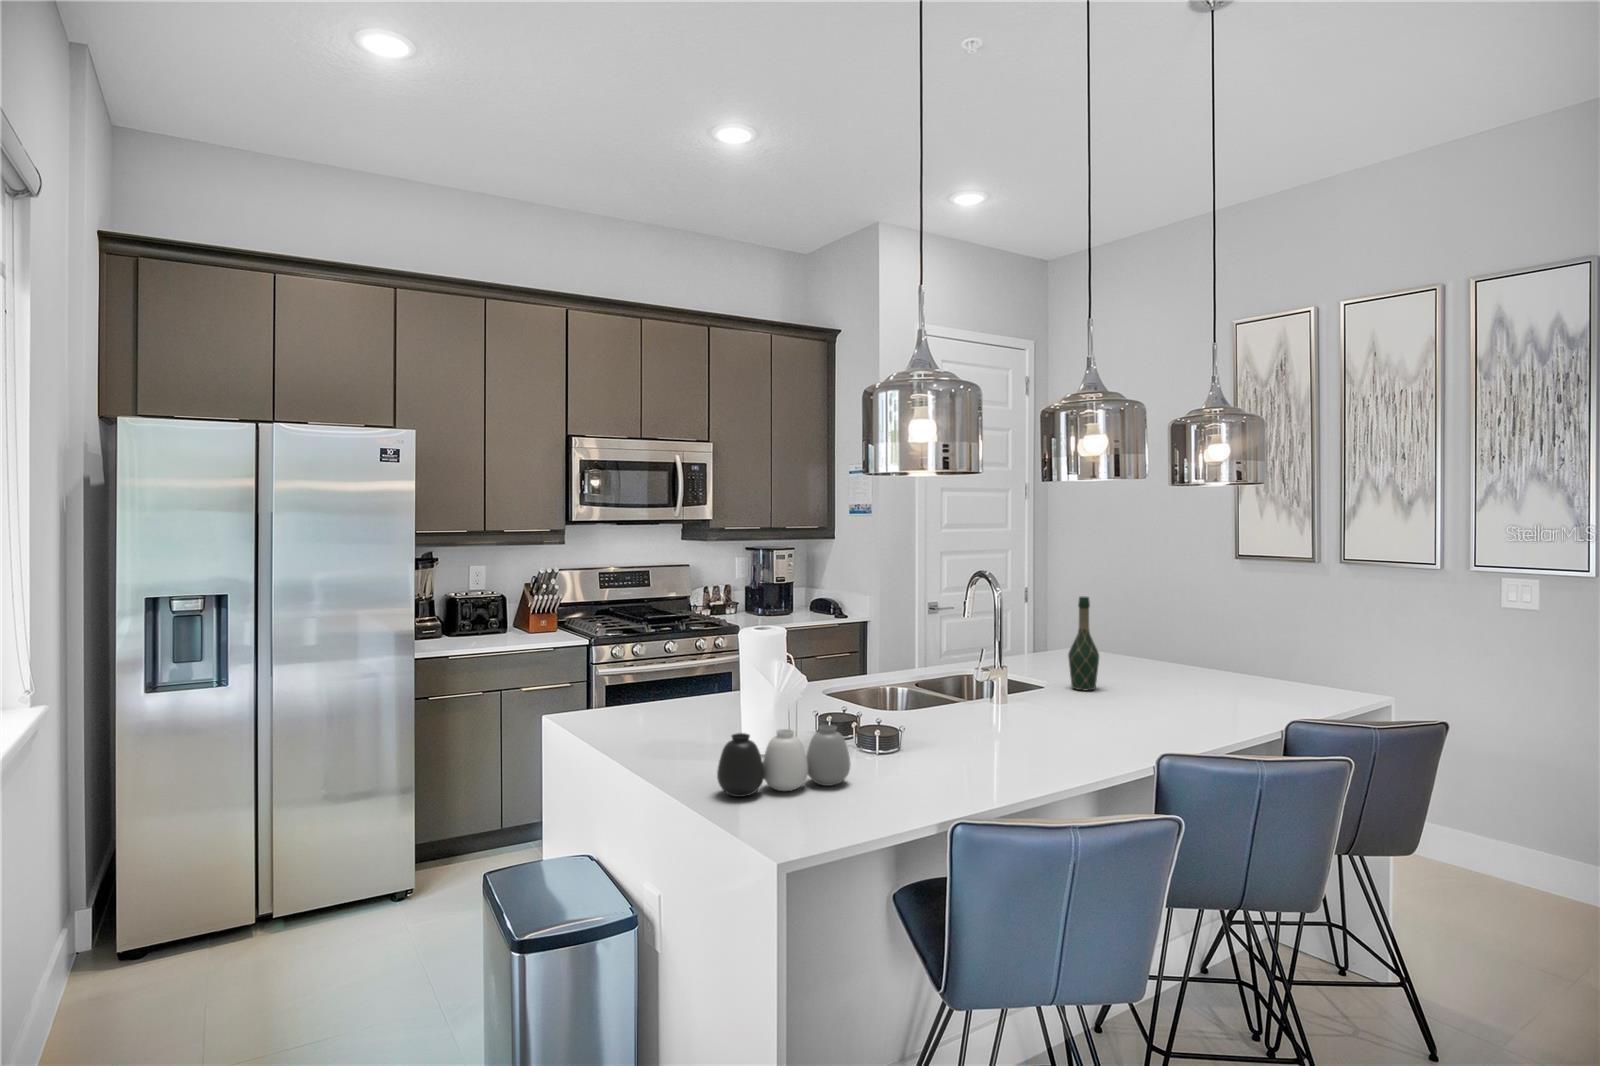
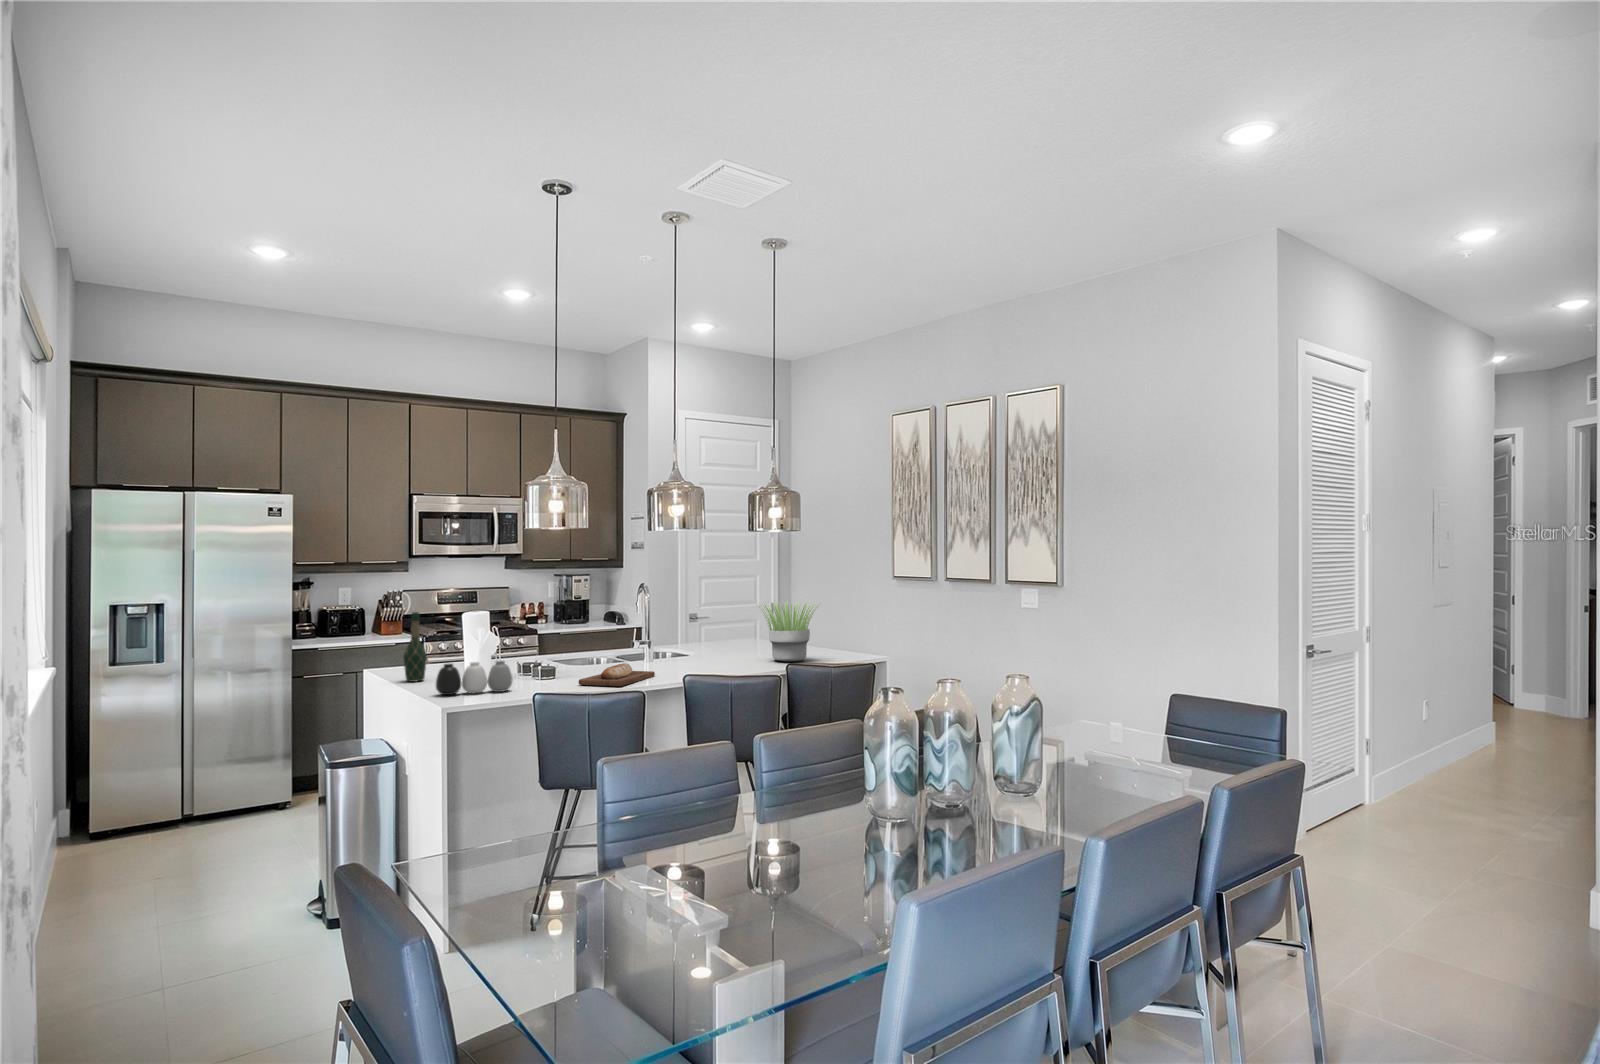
wine bottle: present [1068,597,1099,690] -> present [403,612,427,682]
potted plant: none [1155,597,1278,702] -> present [763,601,818,662]
bread loaf: none [954,717,1054,773] -> present [579,663,655,686]

